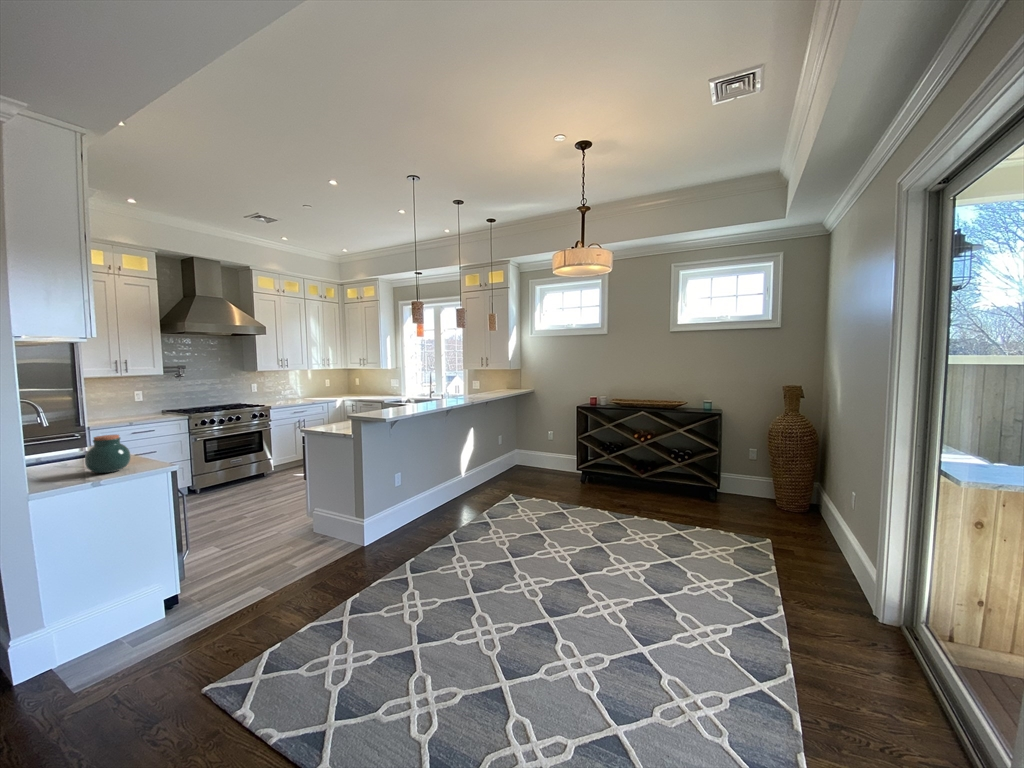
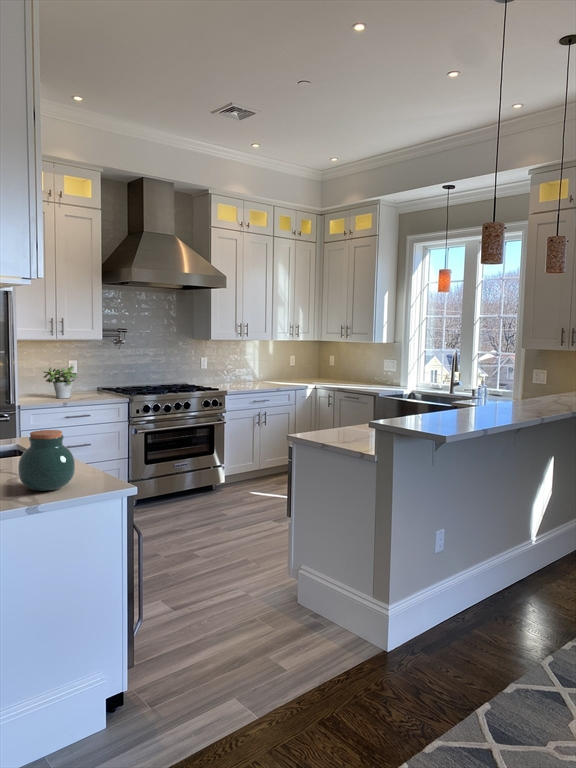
potted plant: none [108,396,141,421] -> present [44,366,78,399]

